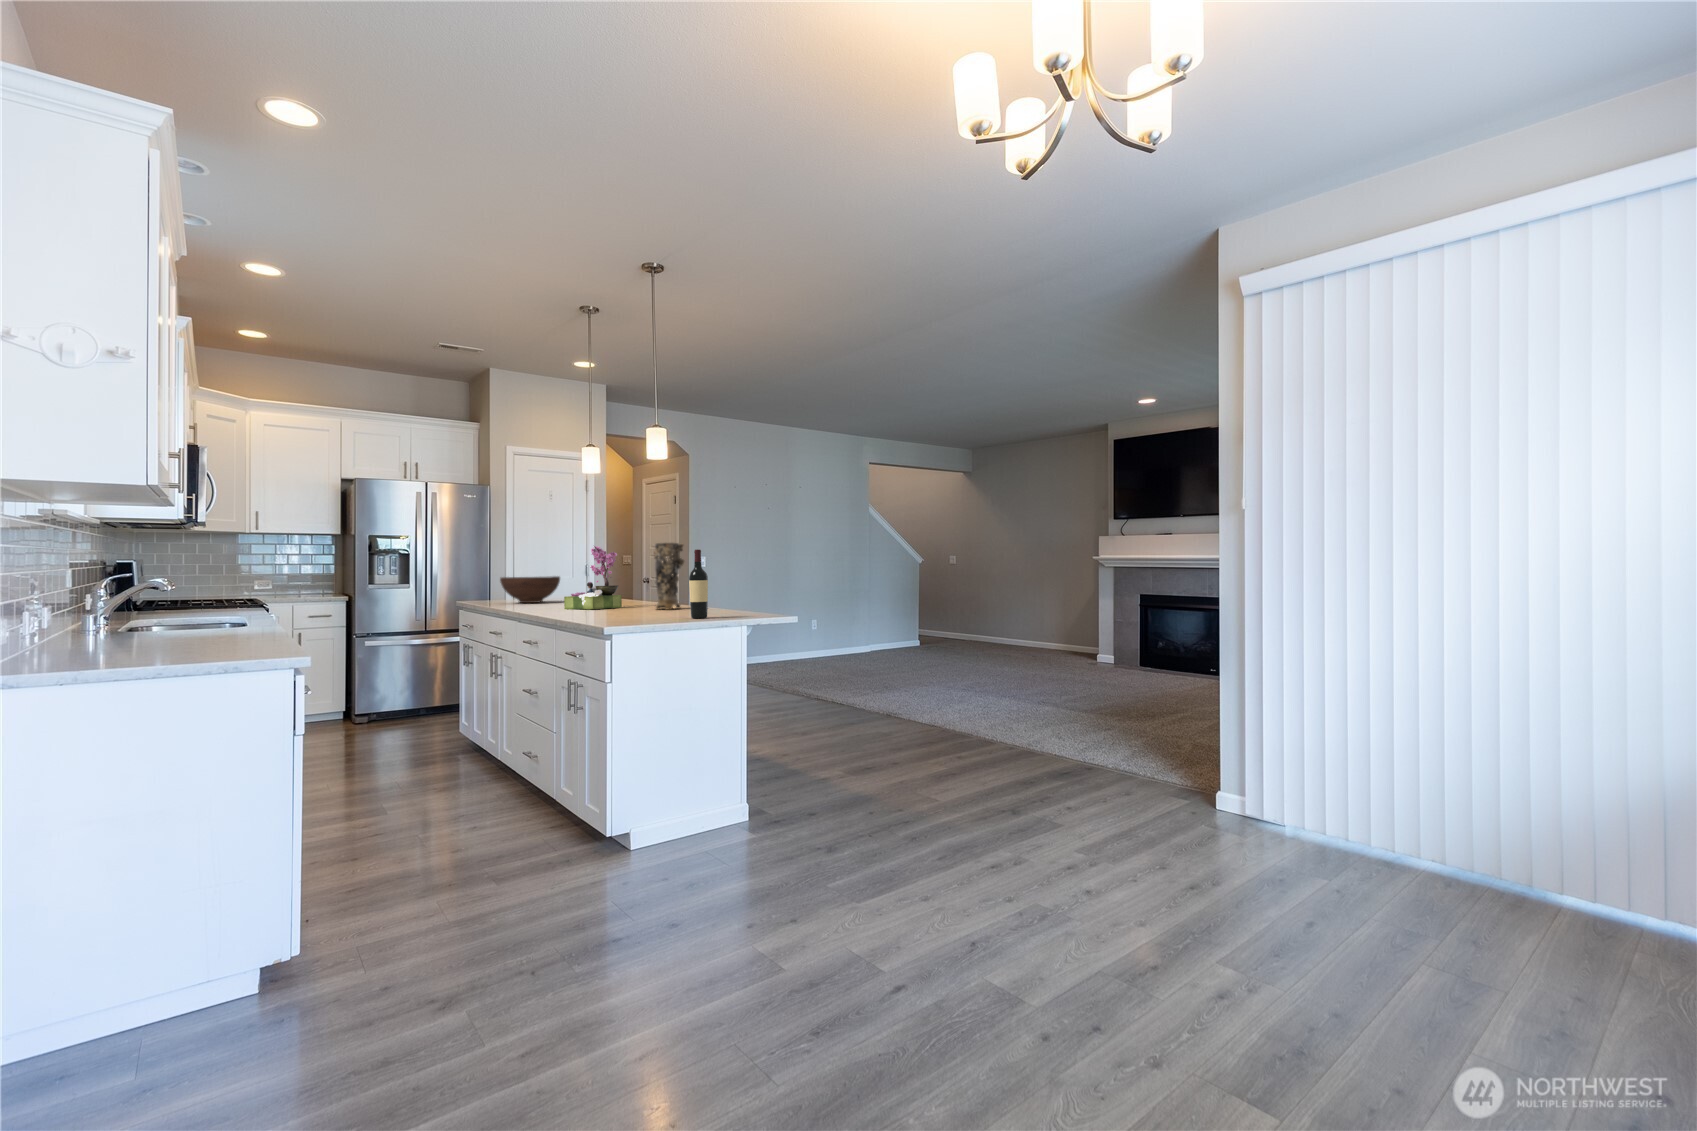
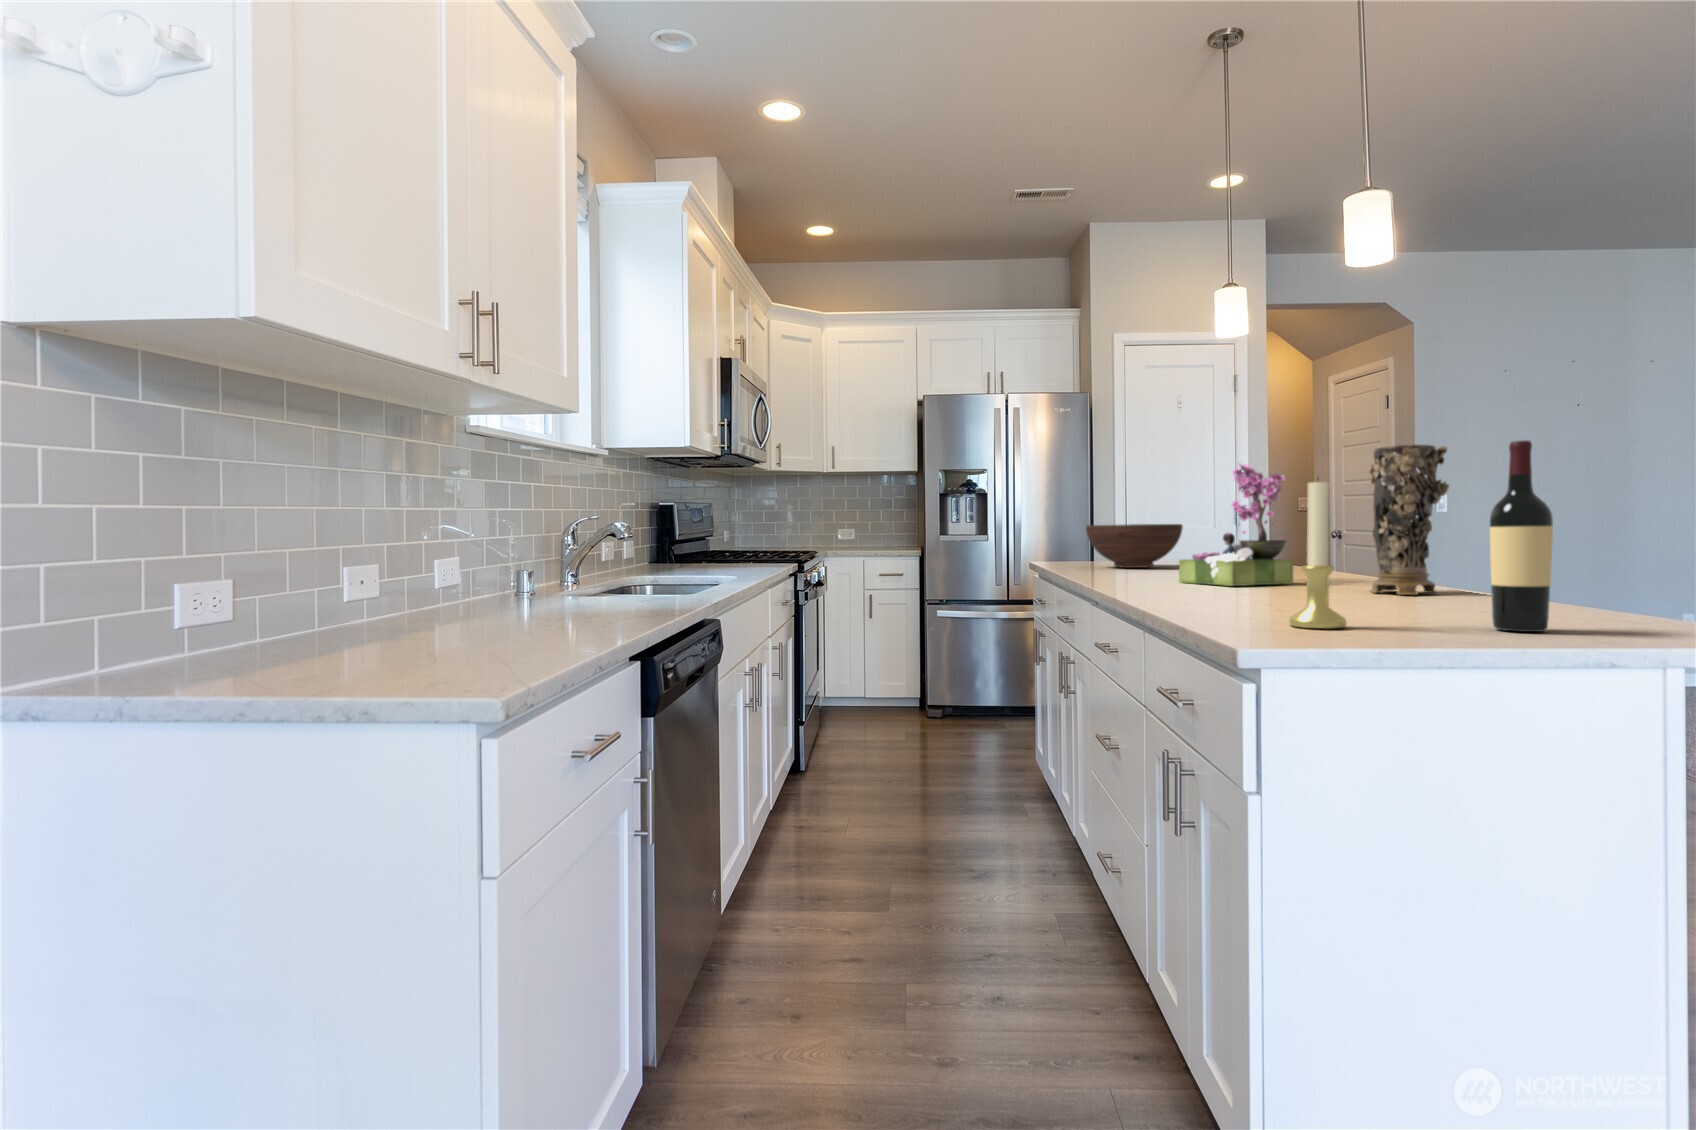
candle holder: none [621,561,642,621] -> present [1289,481,1347,629]

